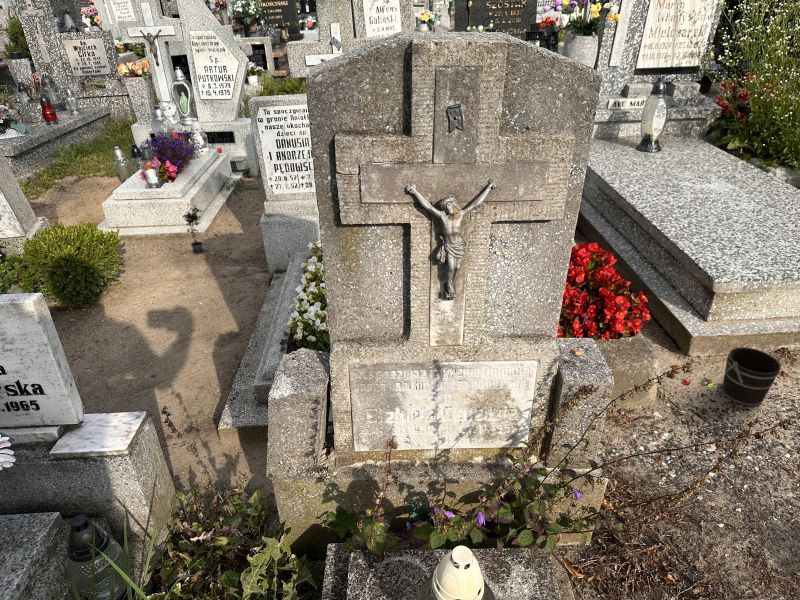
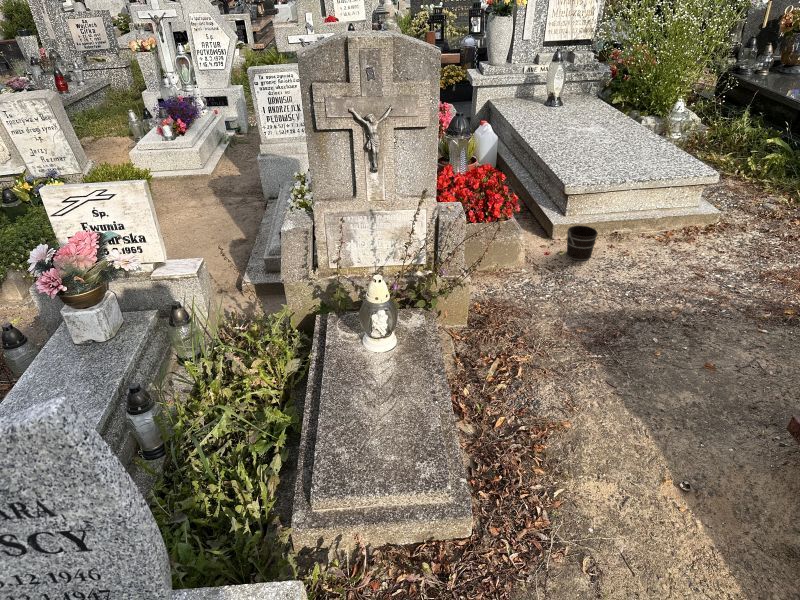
potted plant: present [183,206,203,253] -> none [193,152,210,191]

